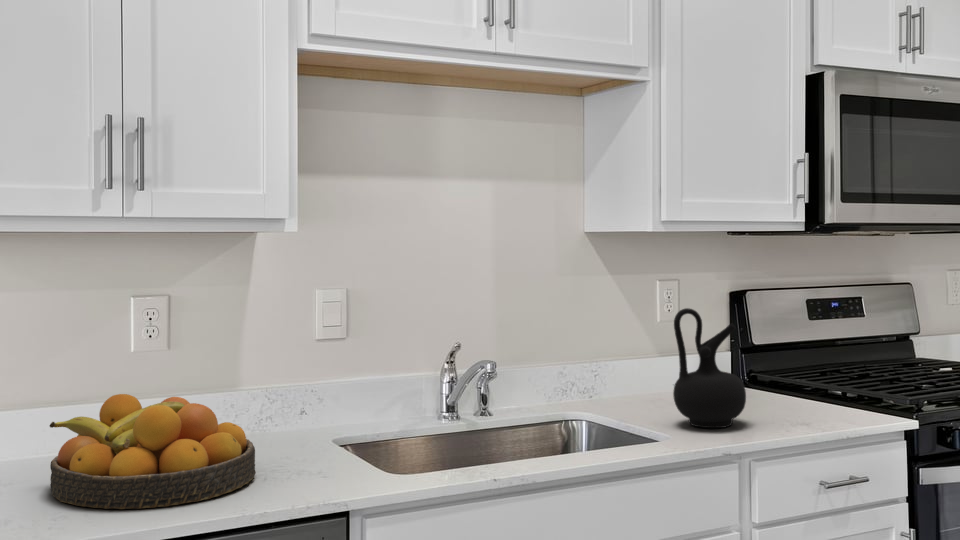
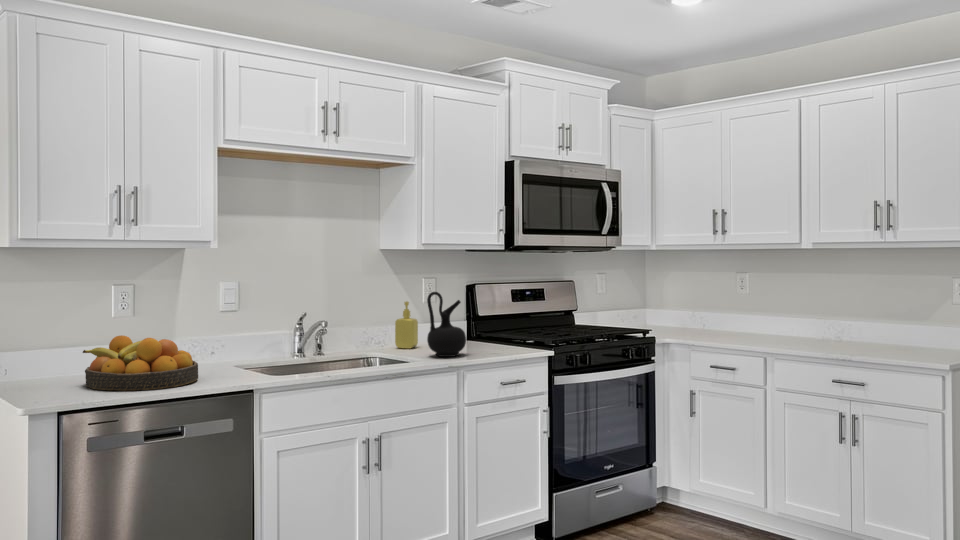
soap dispenser: none [612,322,651,403] -> present [395,301,418,349]

